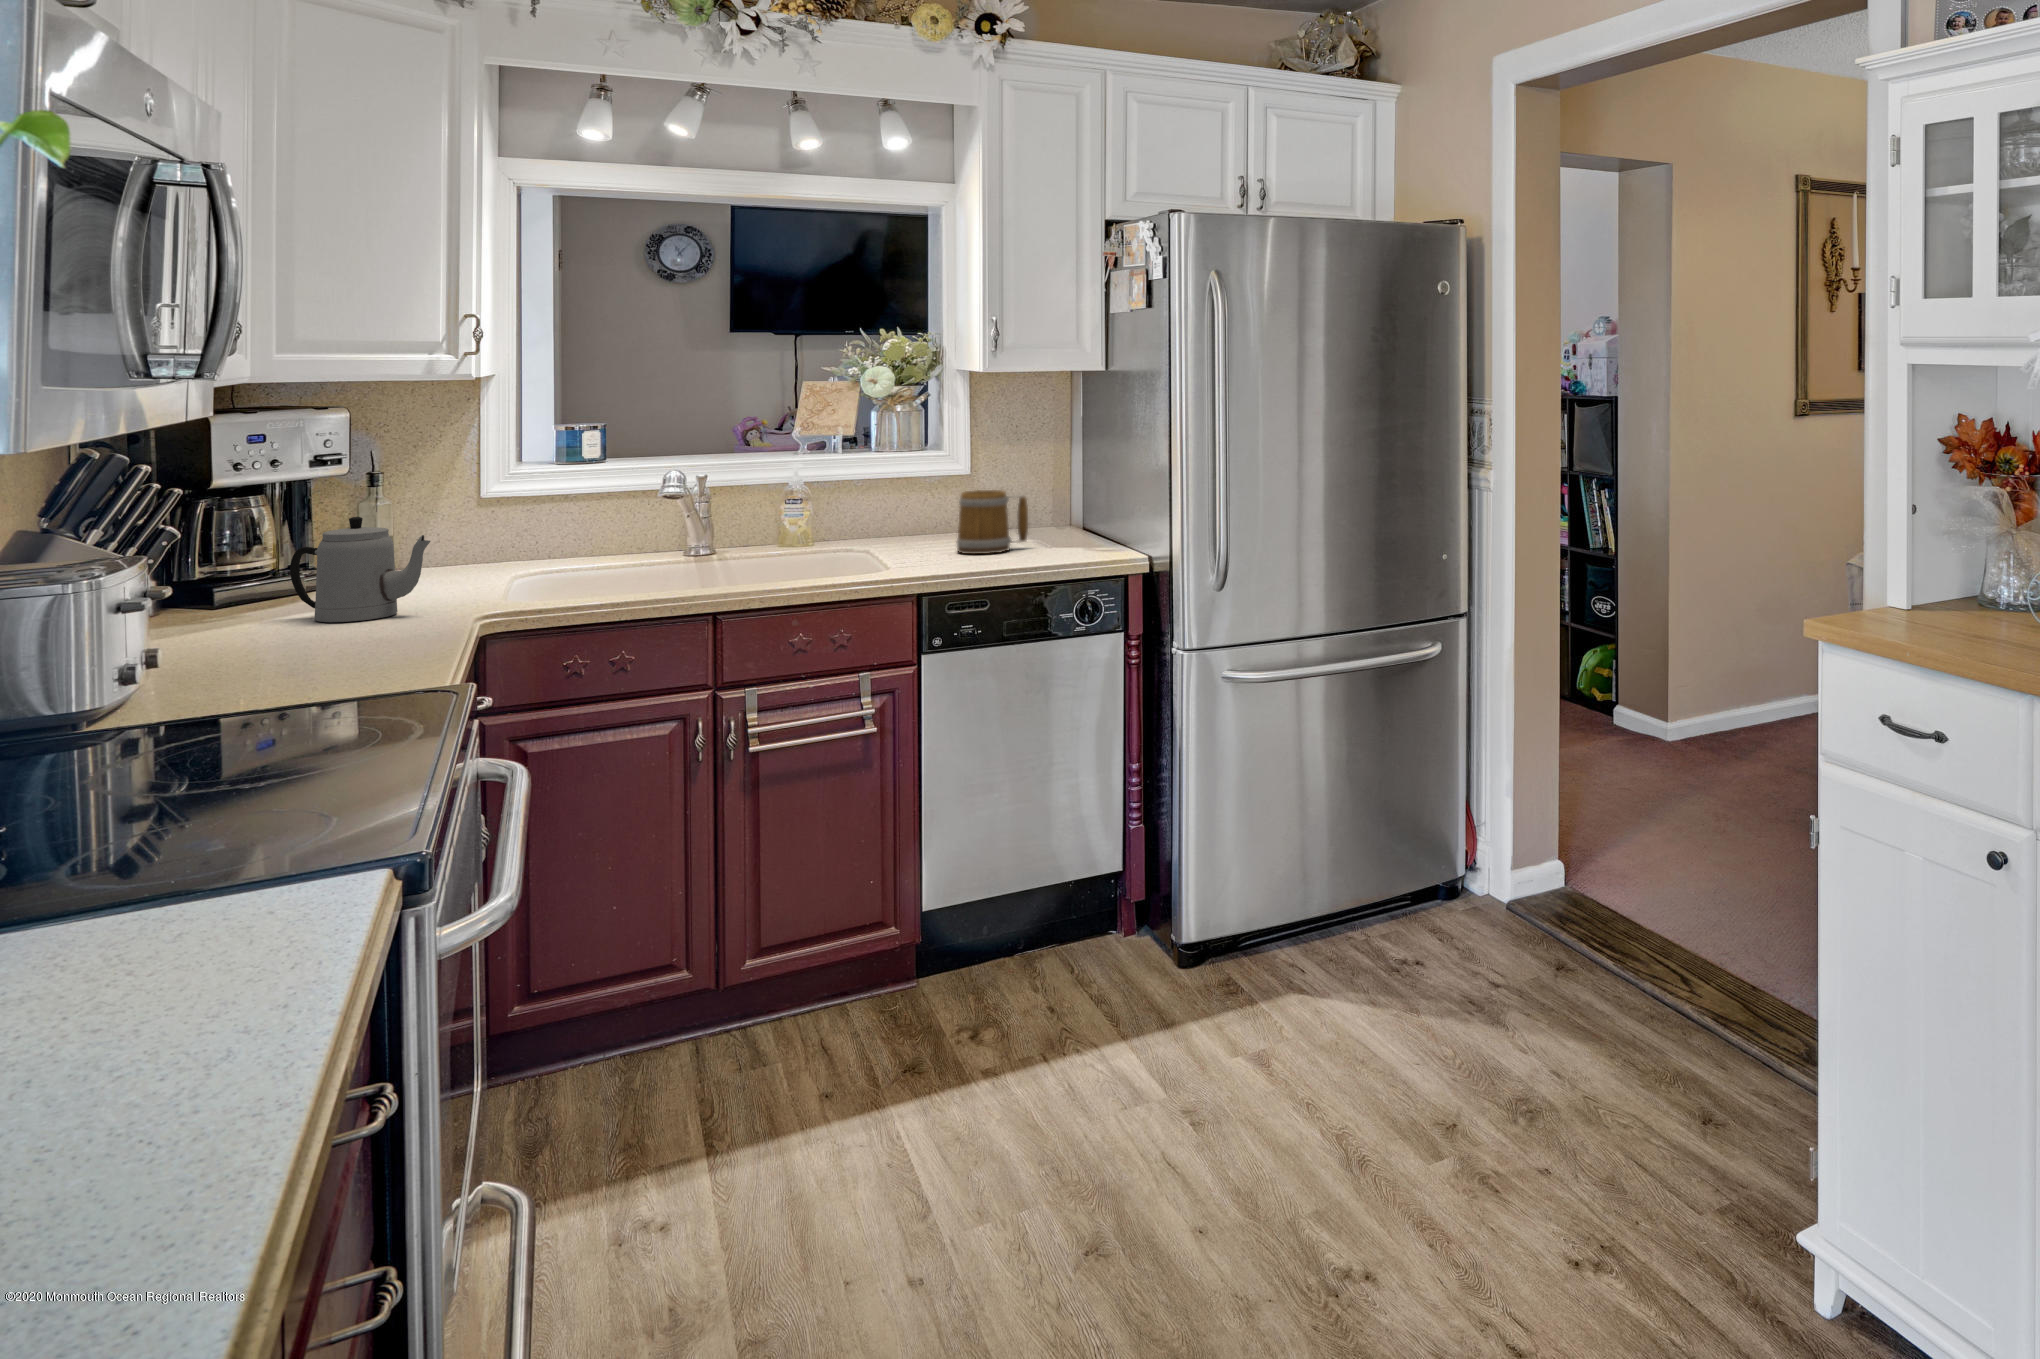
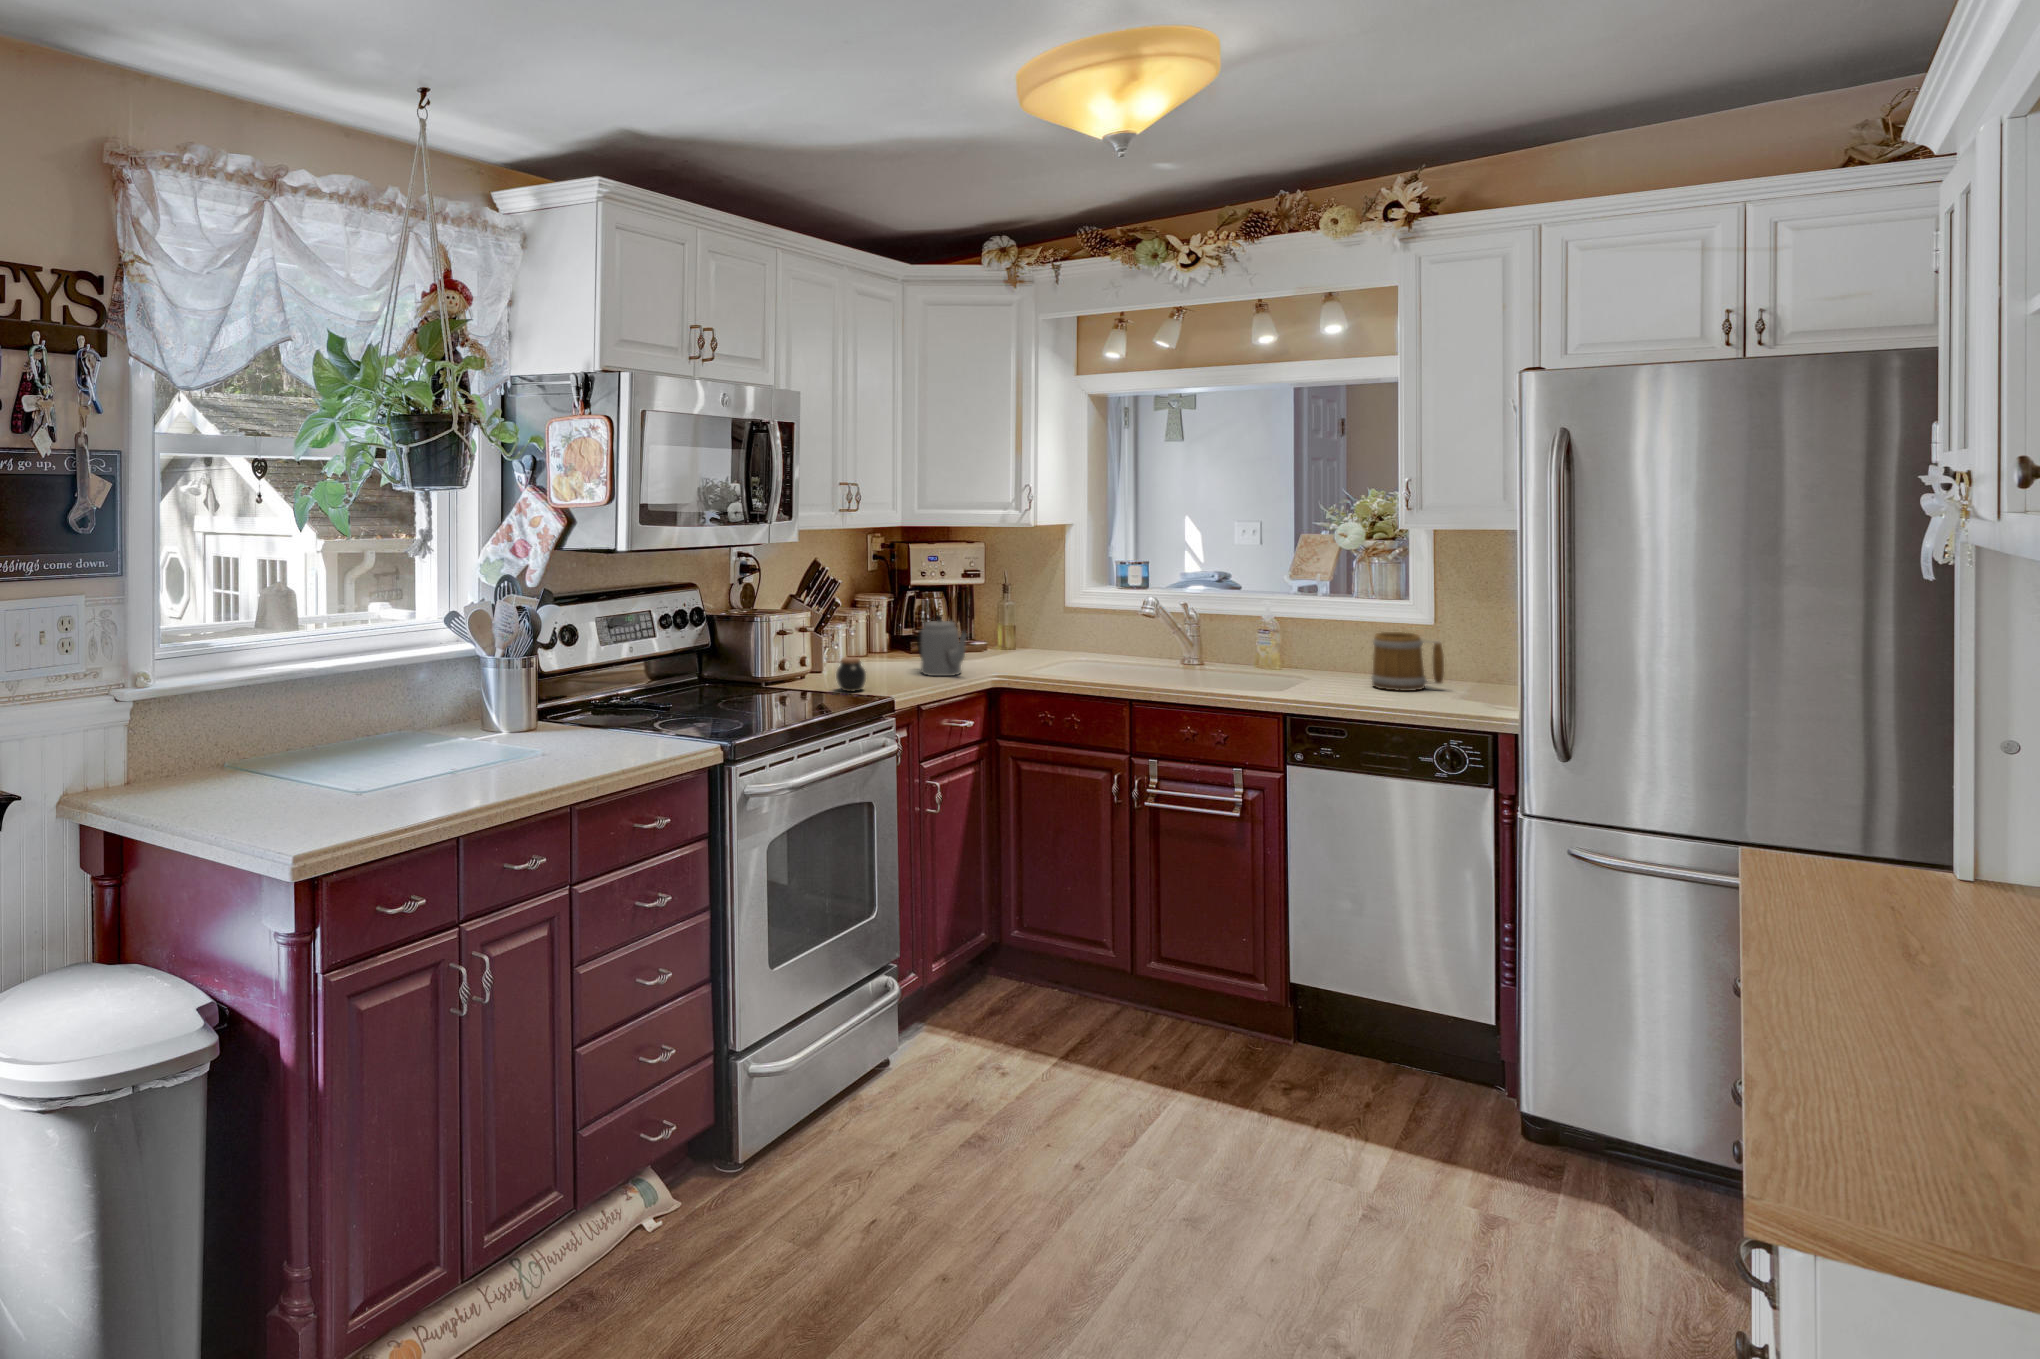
jar: none [202,597,275,663] -> present [836,657,866,692]

